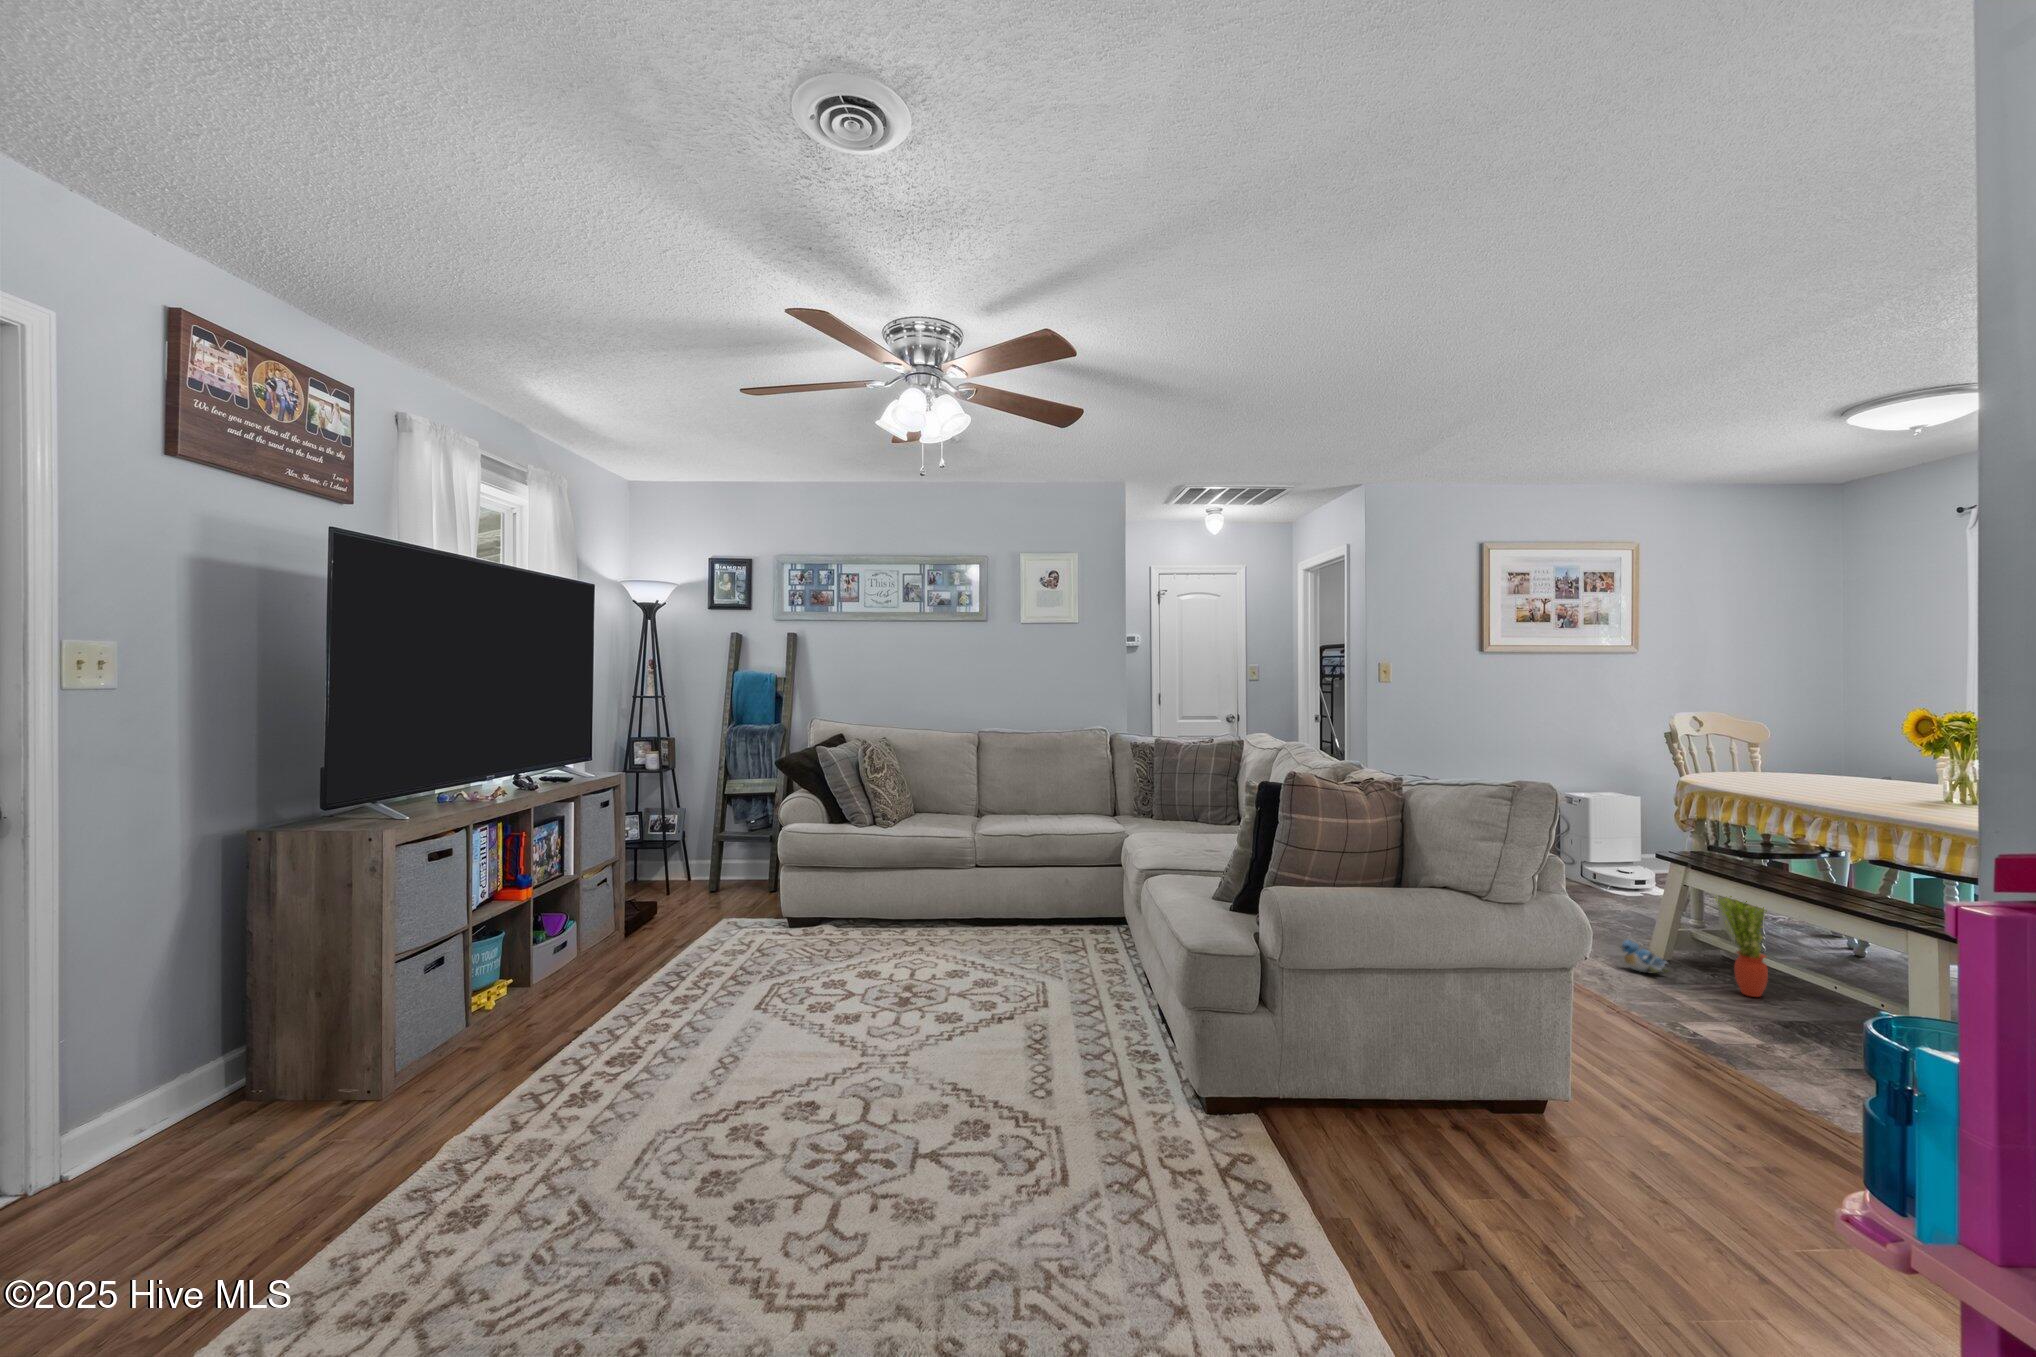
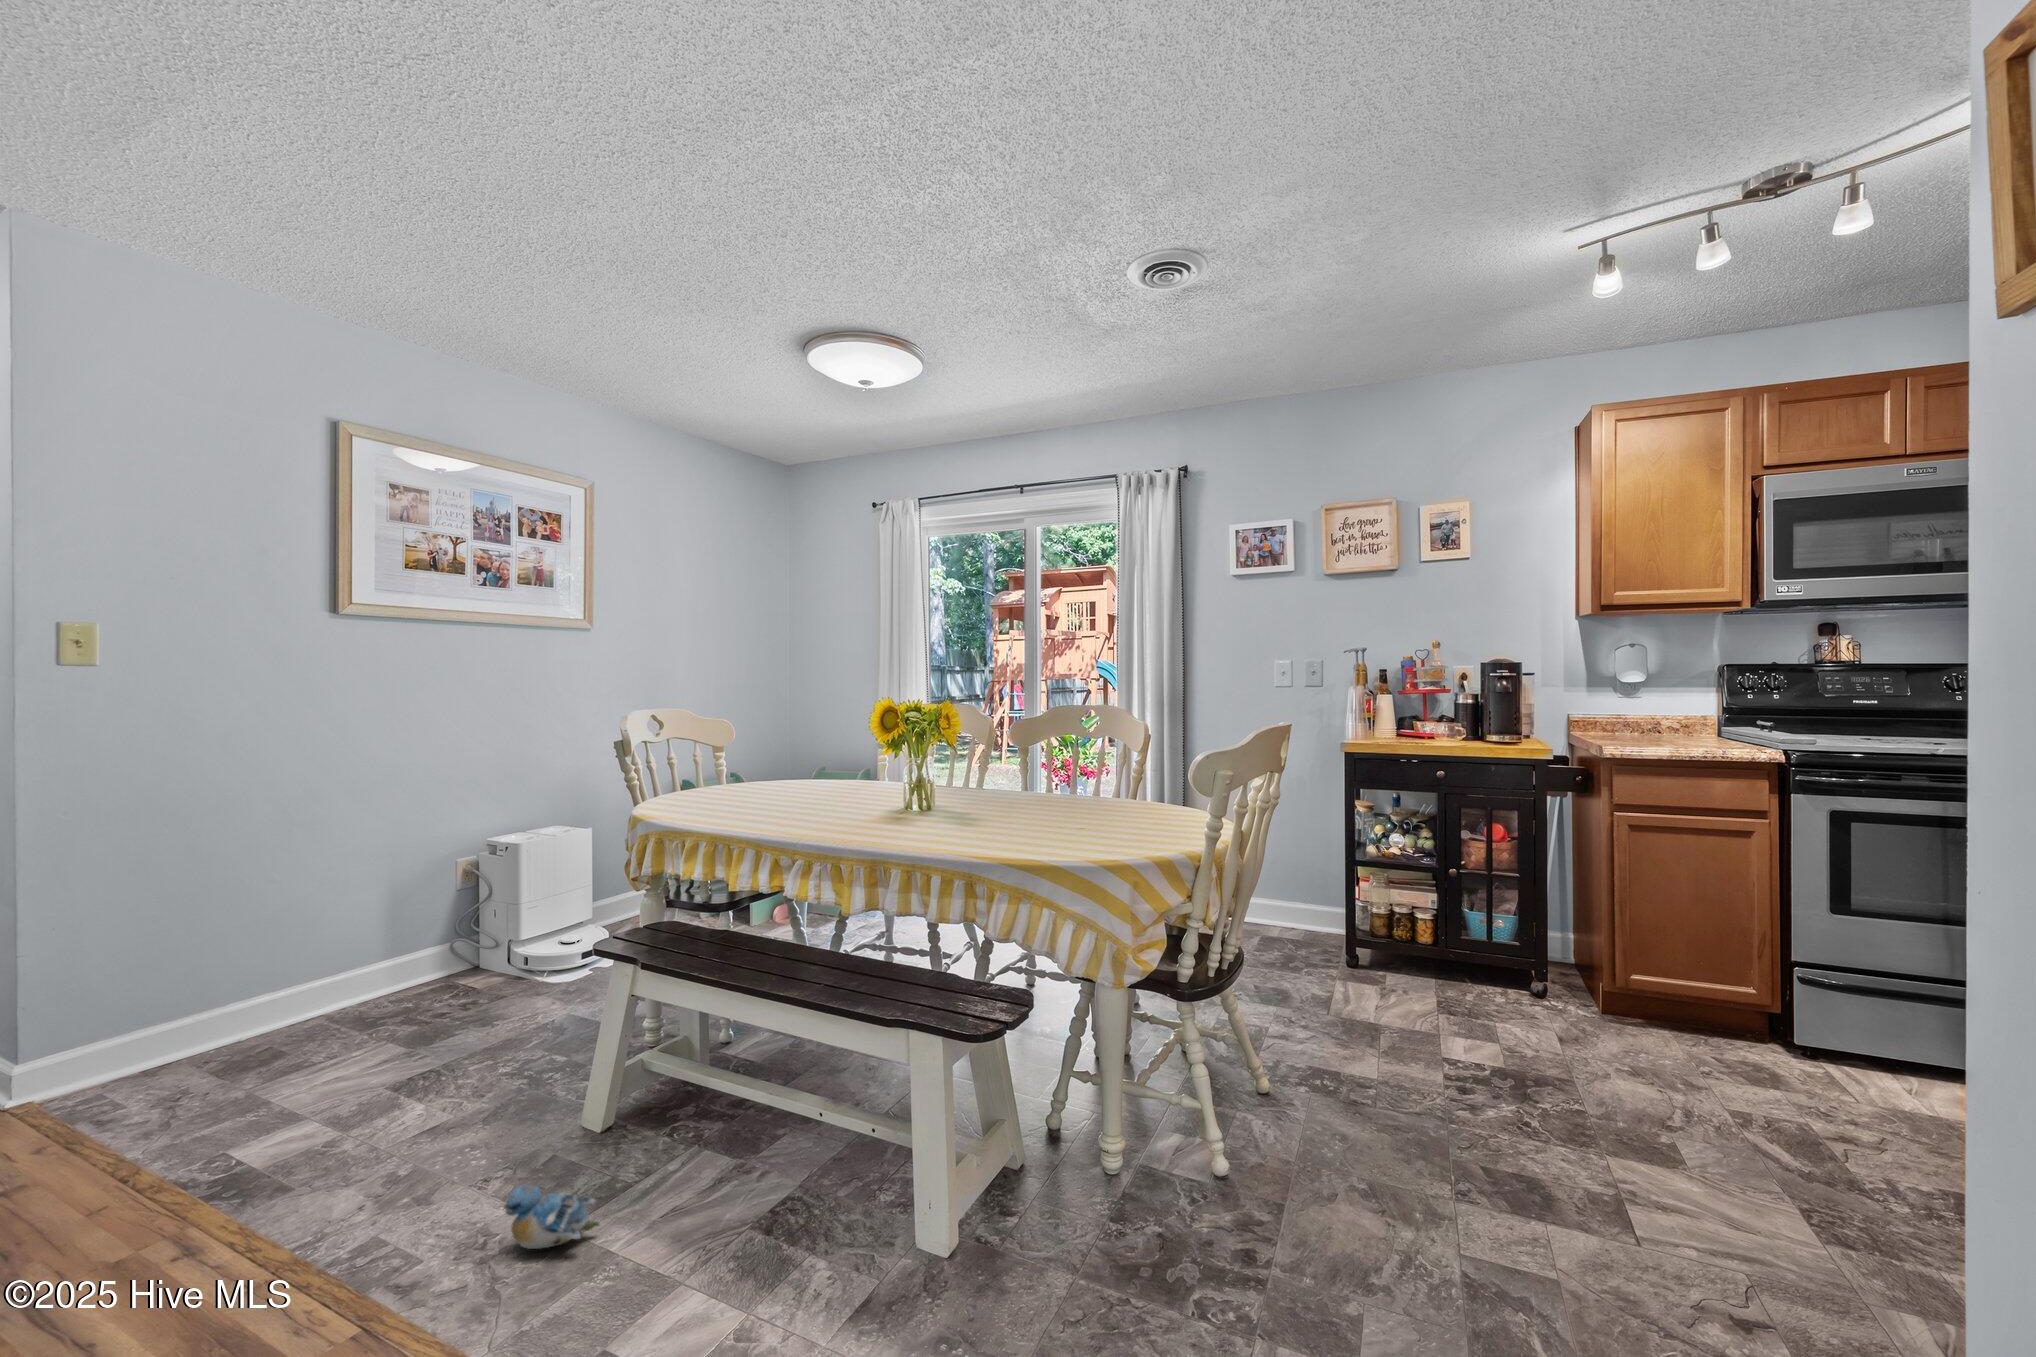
potted plant: present [1715,895,1768,997] -> none [672,999,768,1232]

